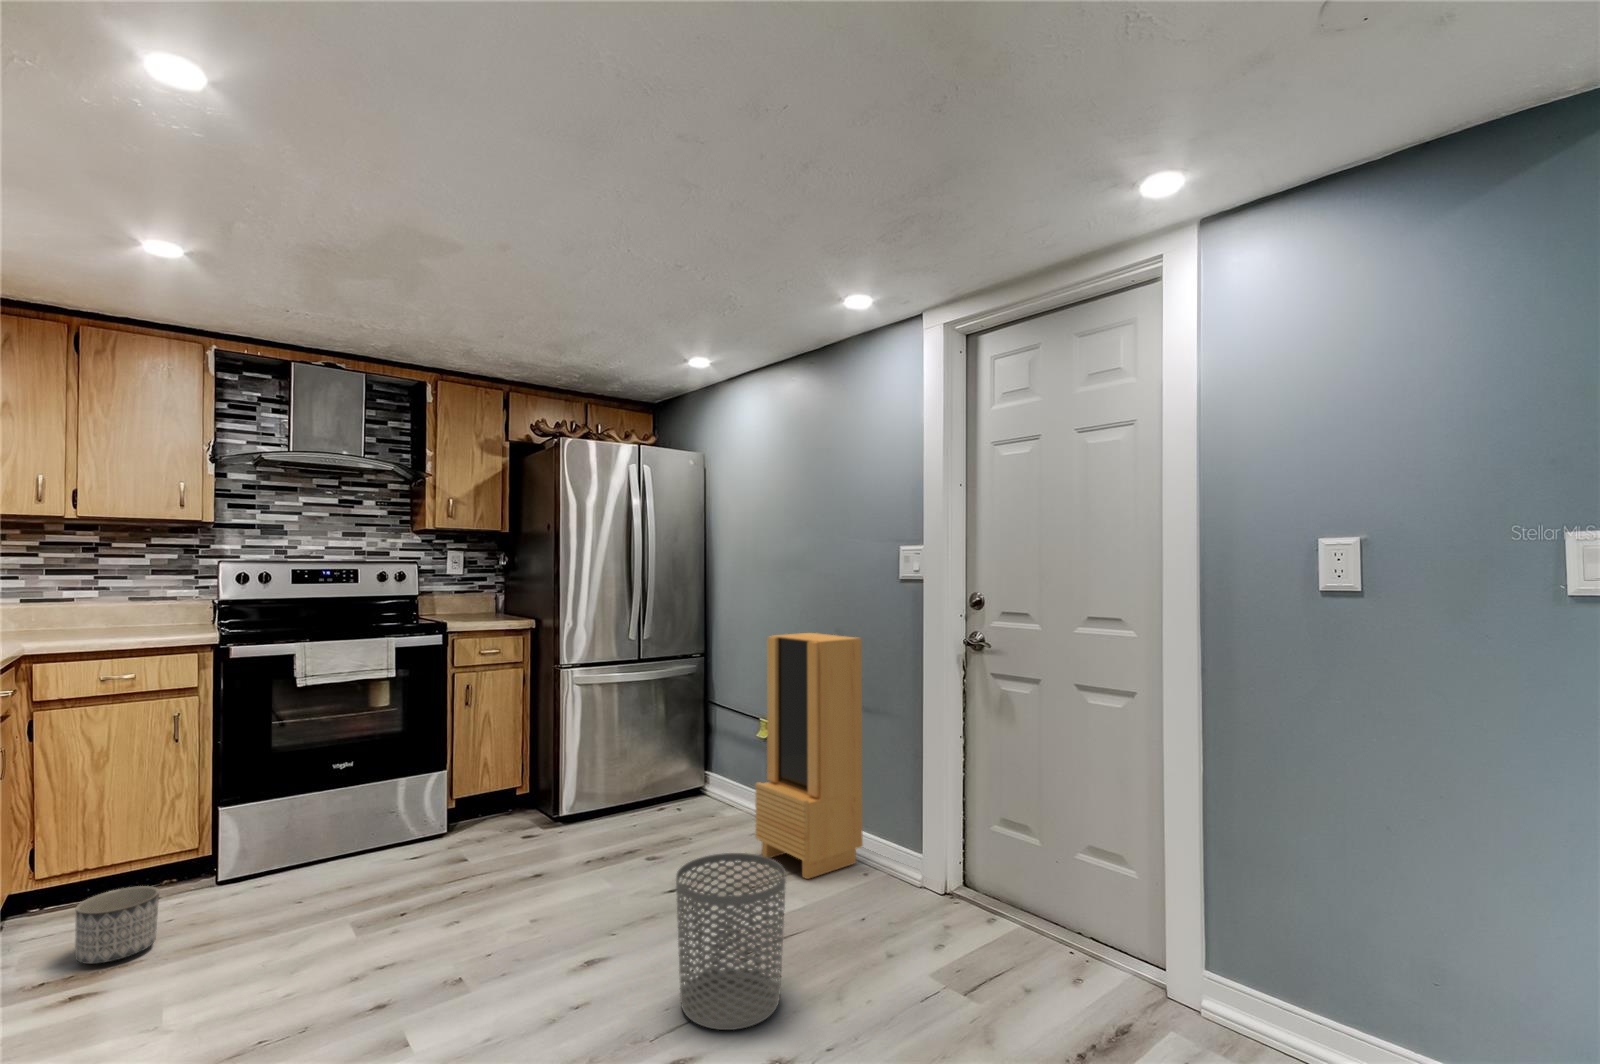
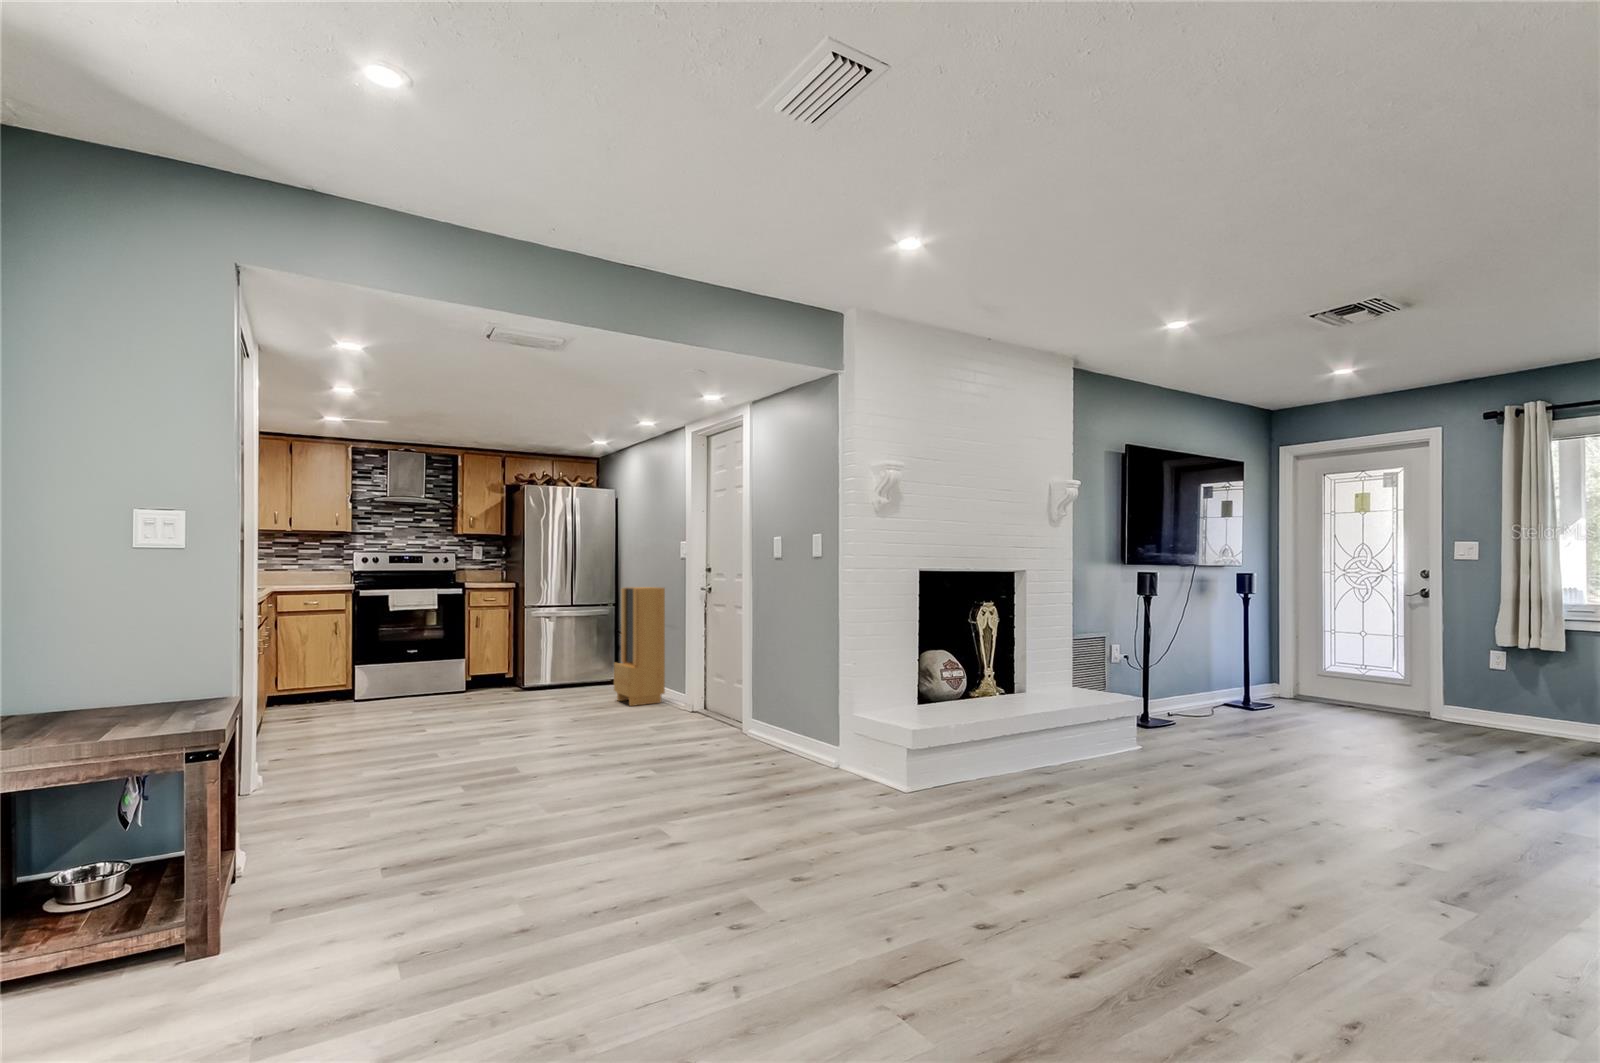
waste bin: present [676,853,786,1030] -> none [534,672,581,733]
planter: present [75,886,159,964] -> none [299,691,331,718]

